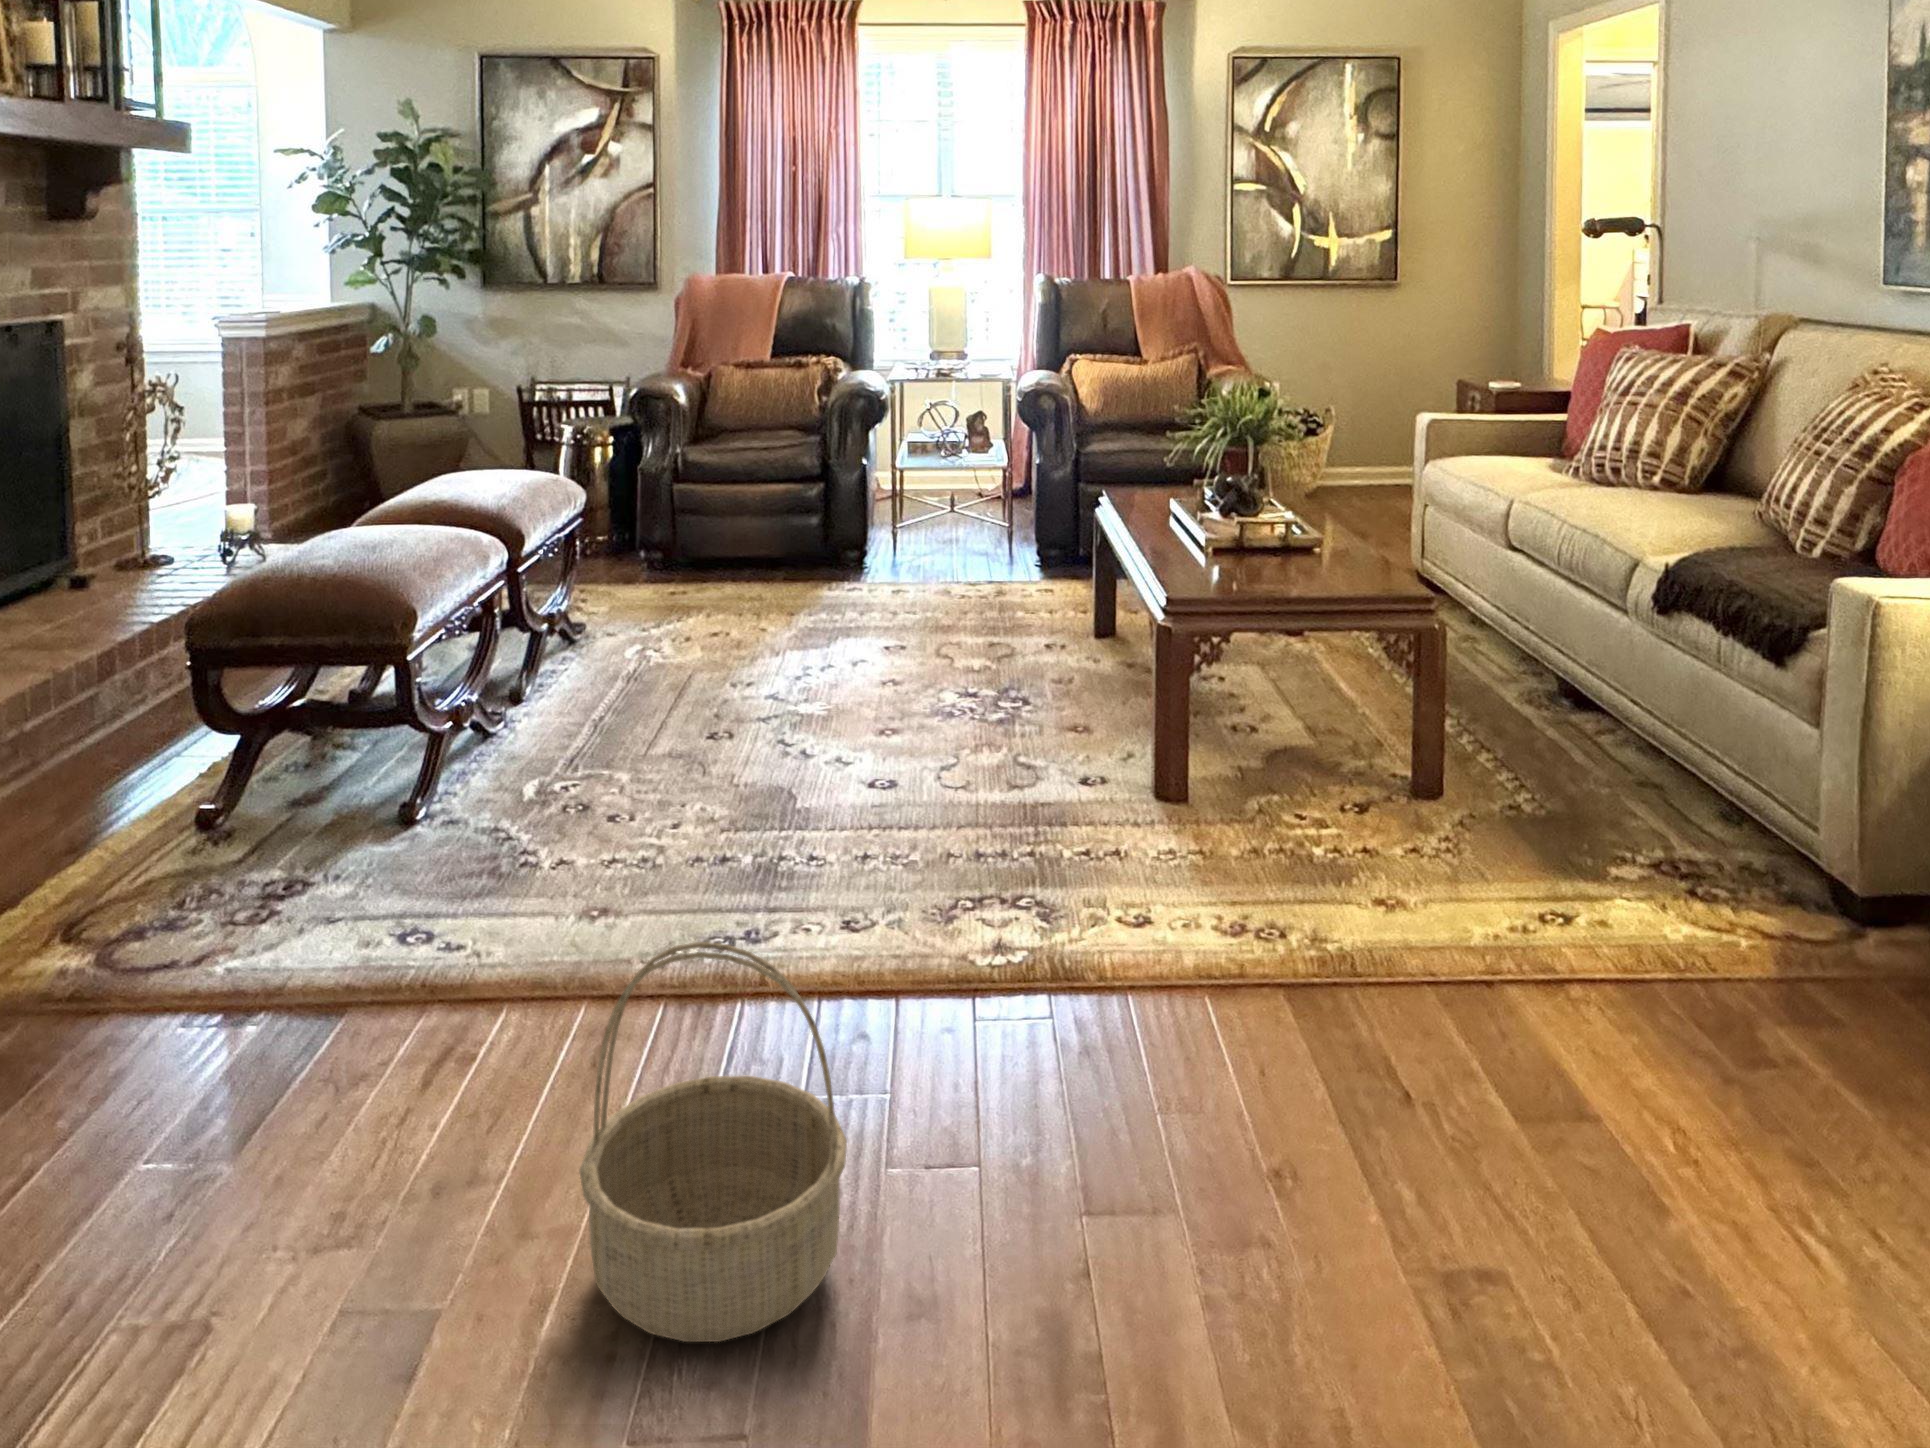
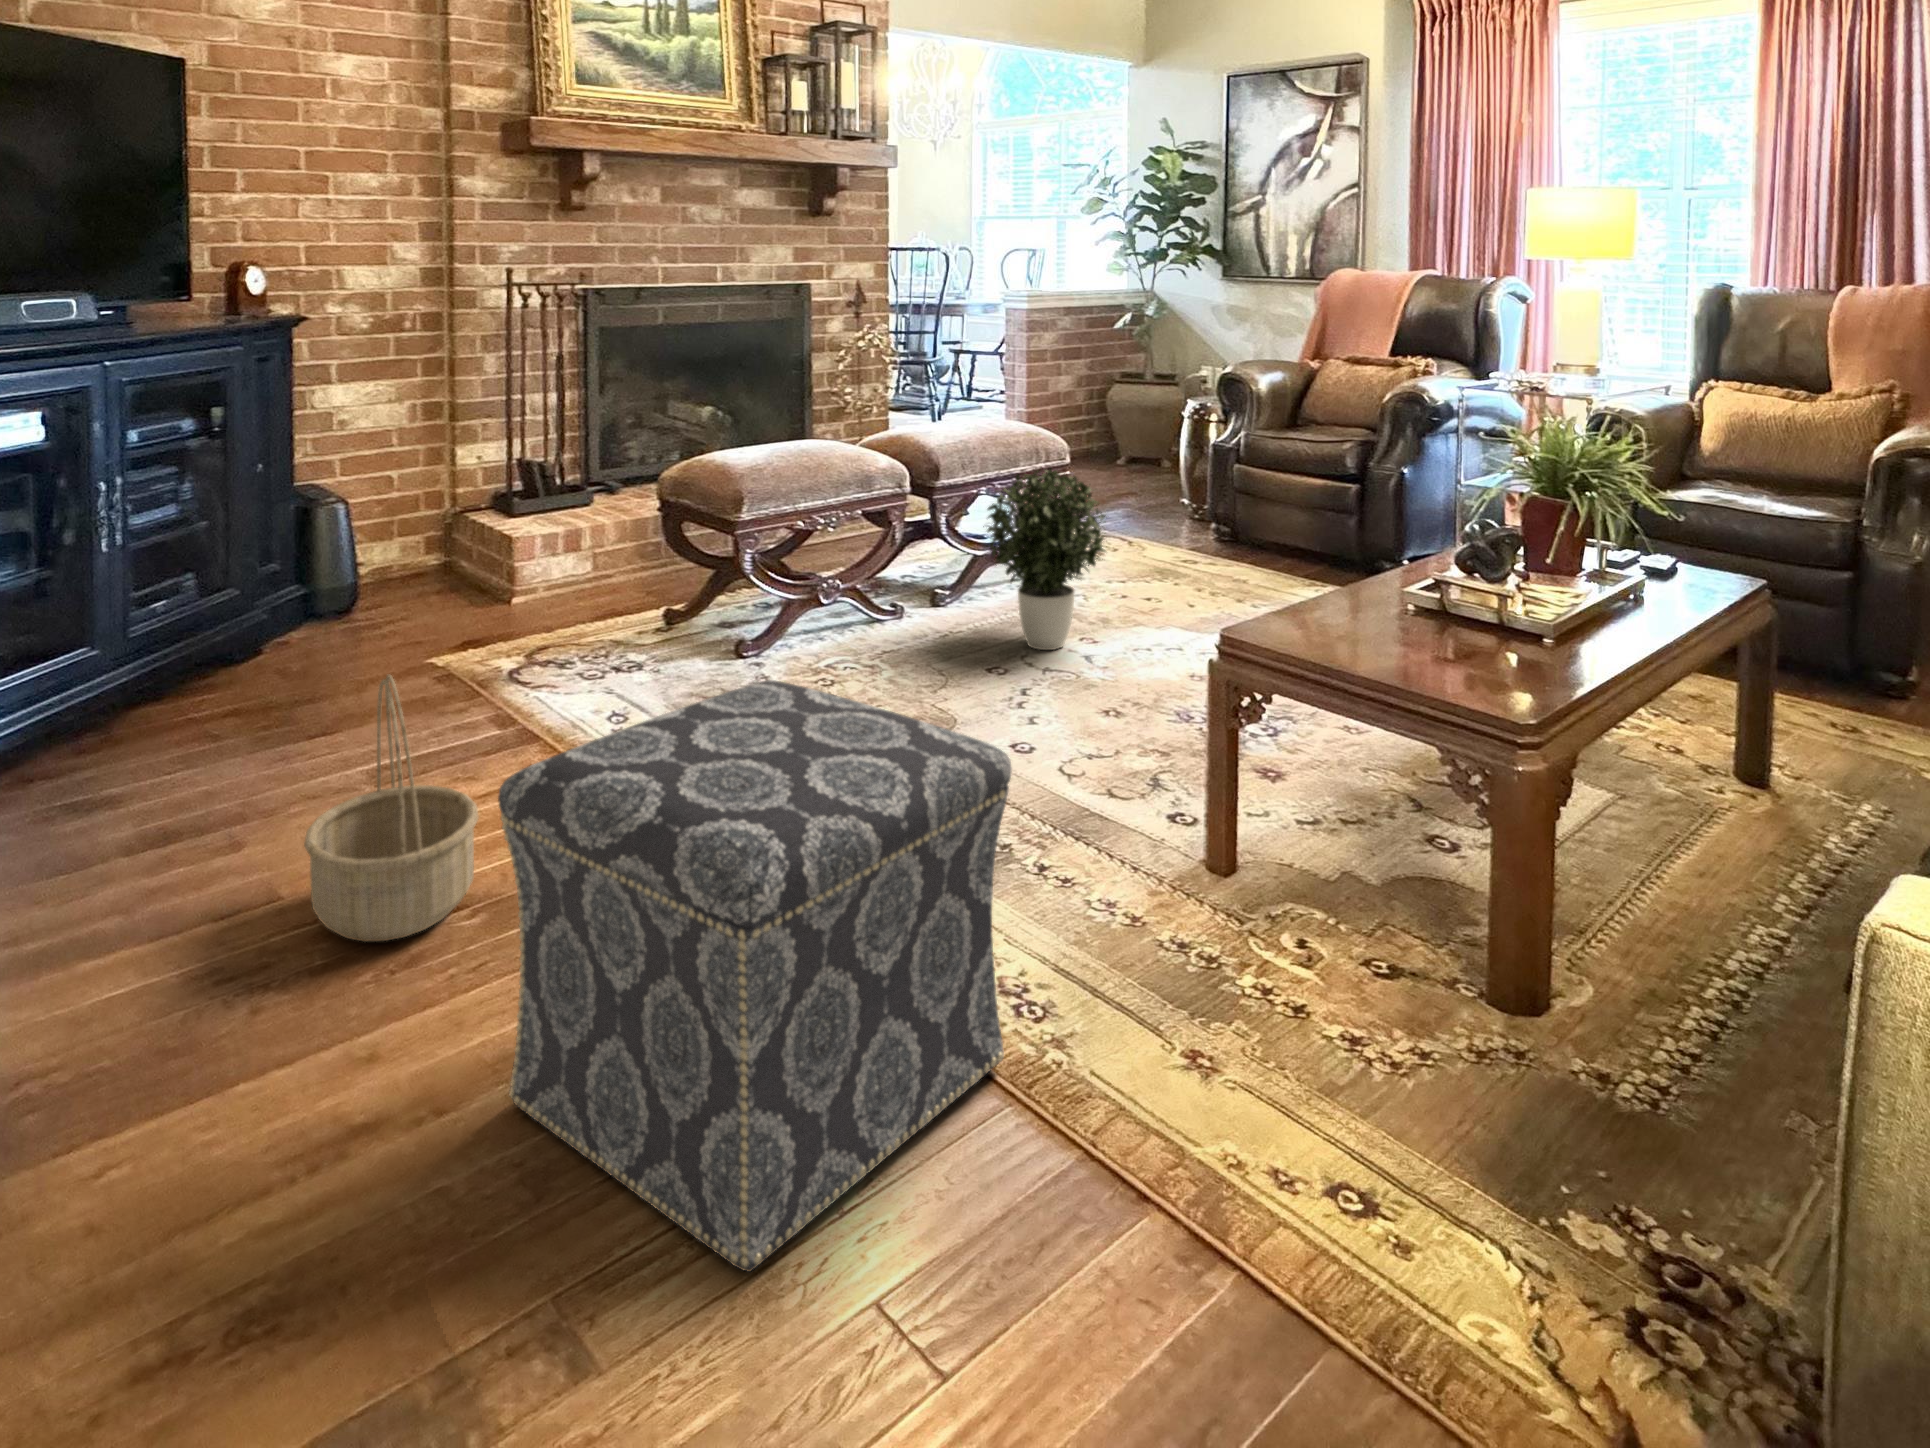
potted plant: none [647,506,794,709] -> present [983,467,1106,650]
ottoman: none [1115,721,1617,1277] -> present [498,680,1012,1272]

